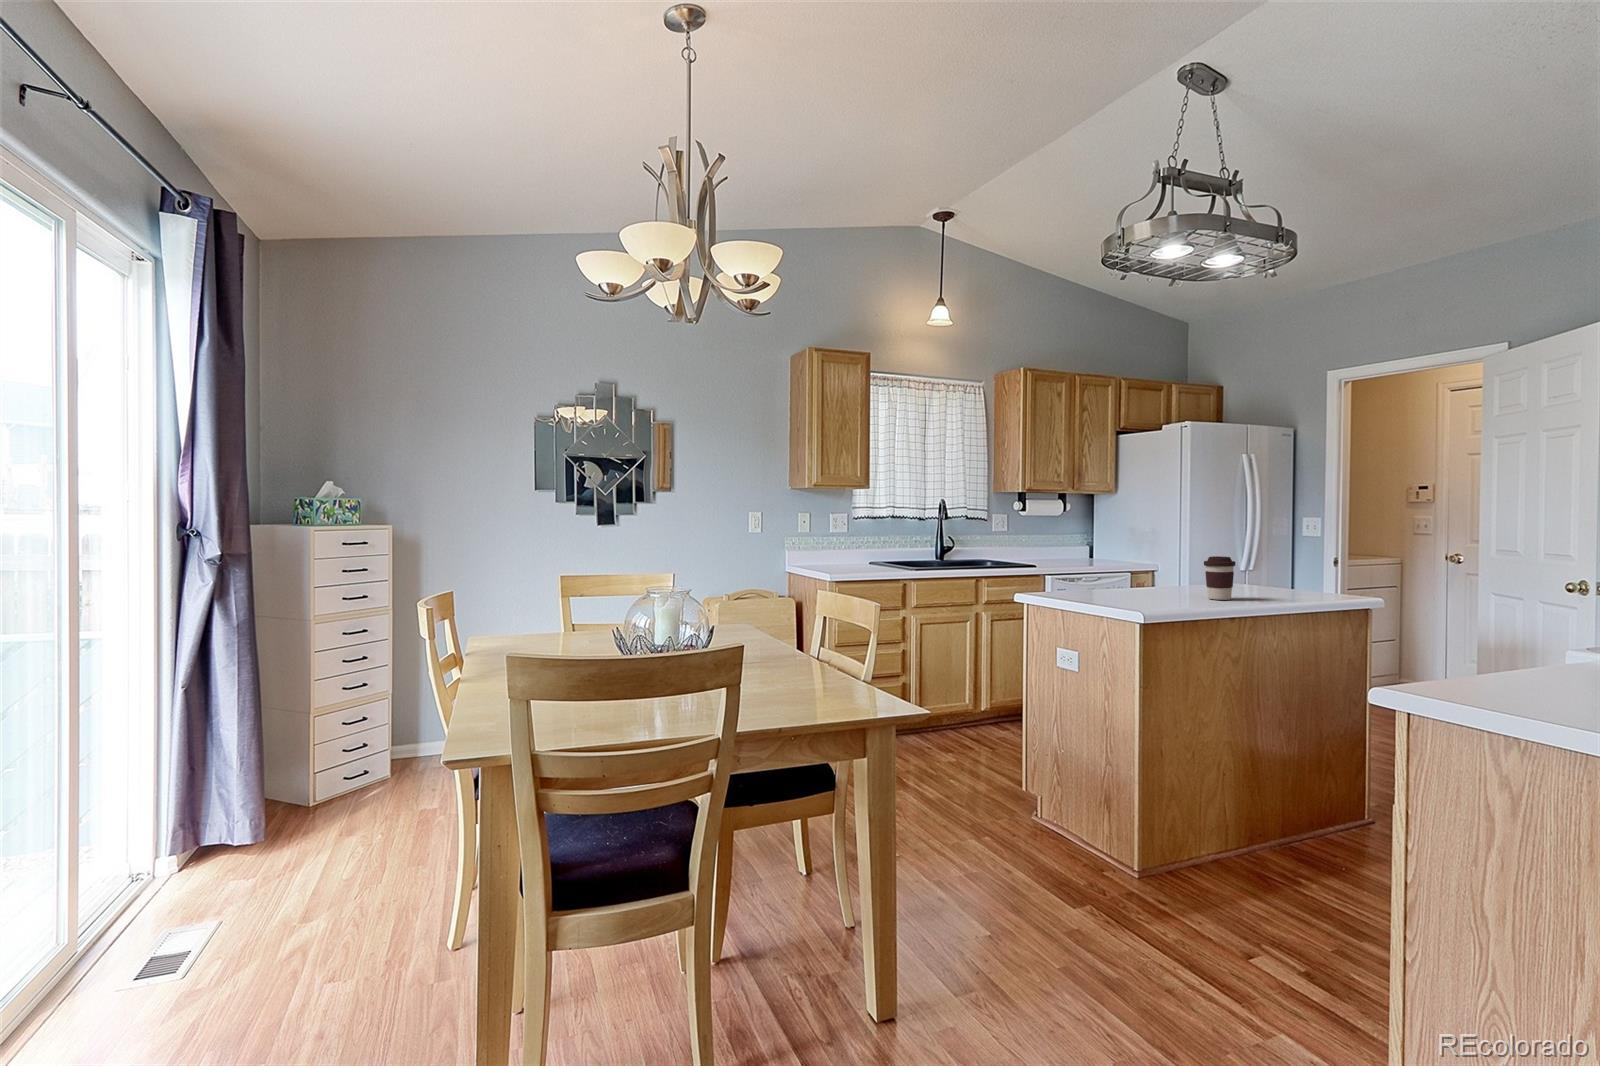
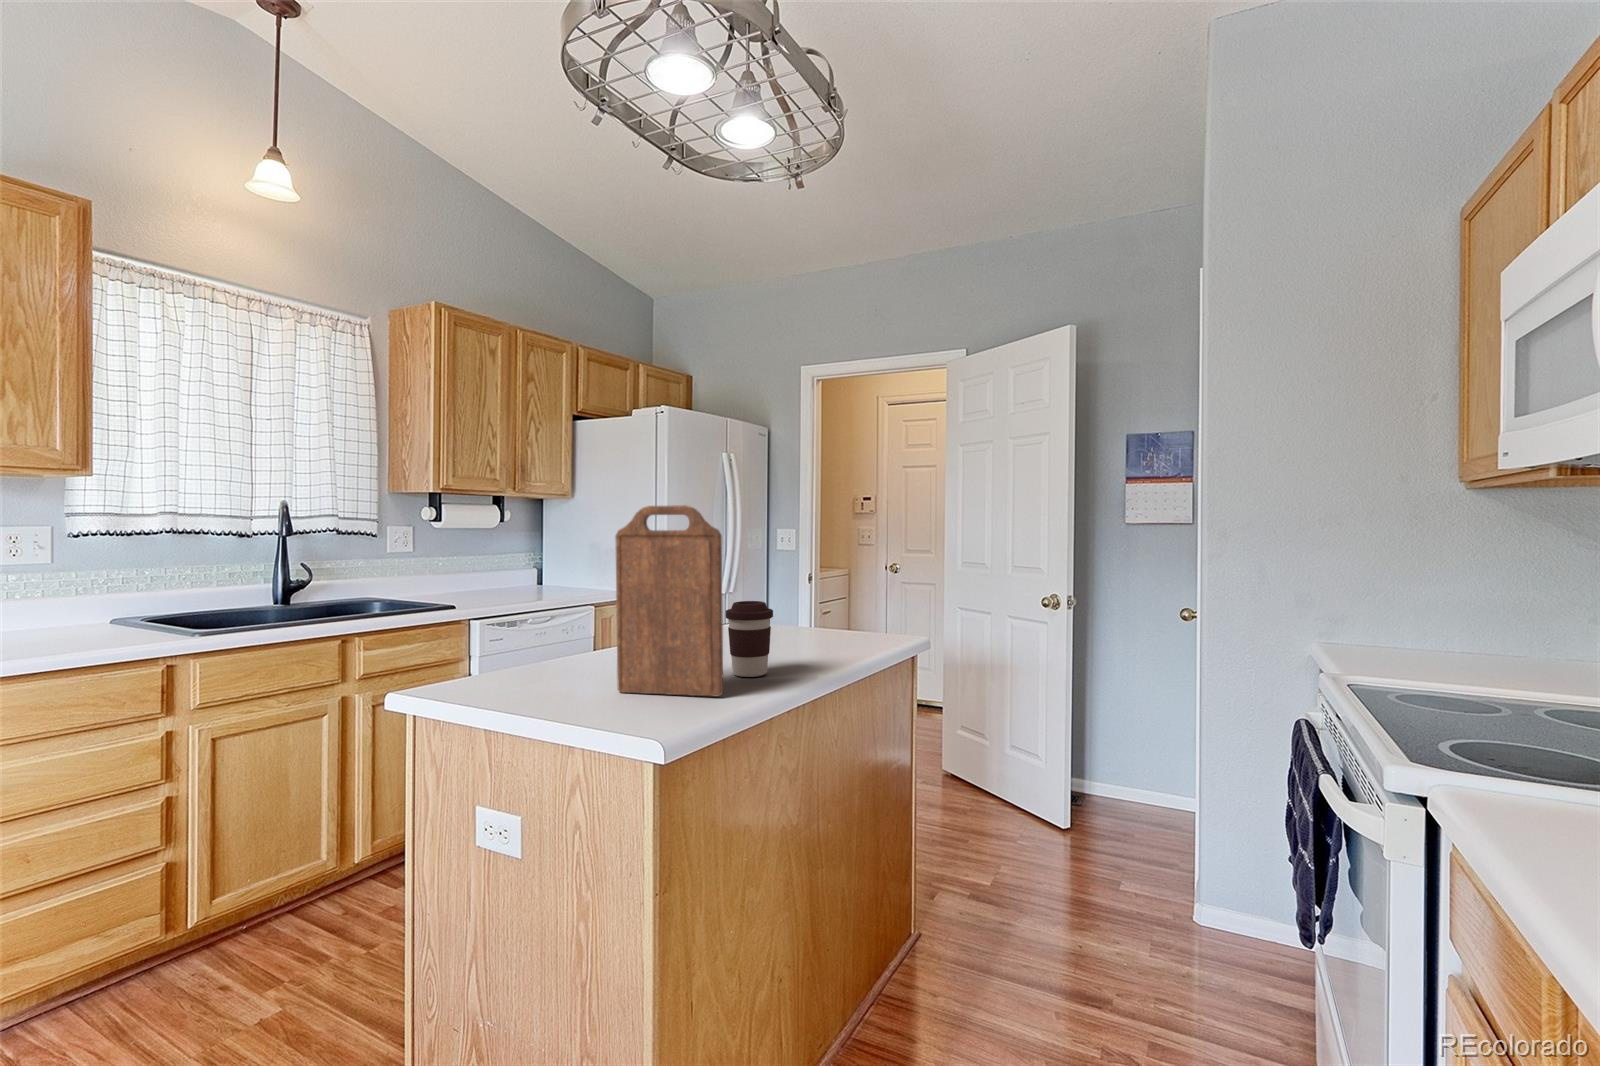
cutting board: none [1136,501,1195,603] -> present [615,505,723,696]

